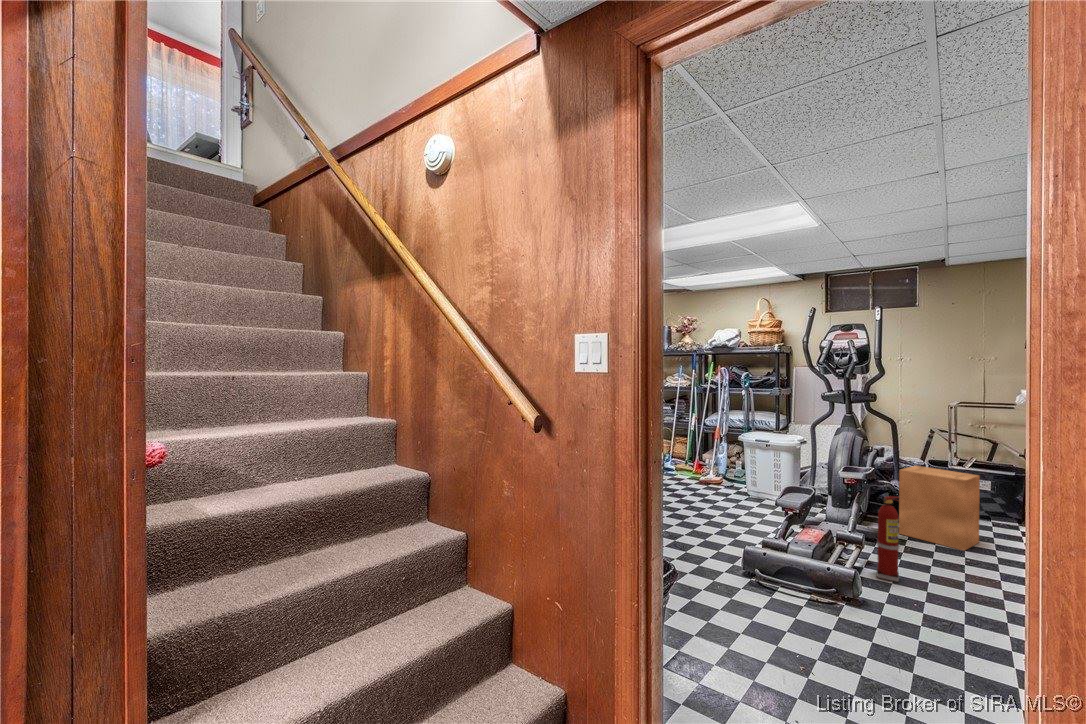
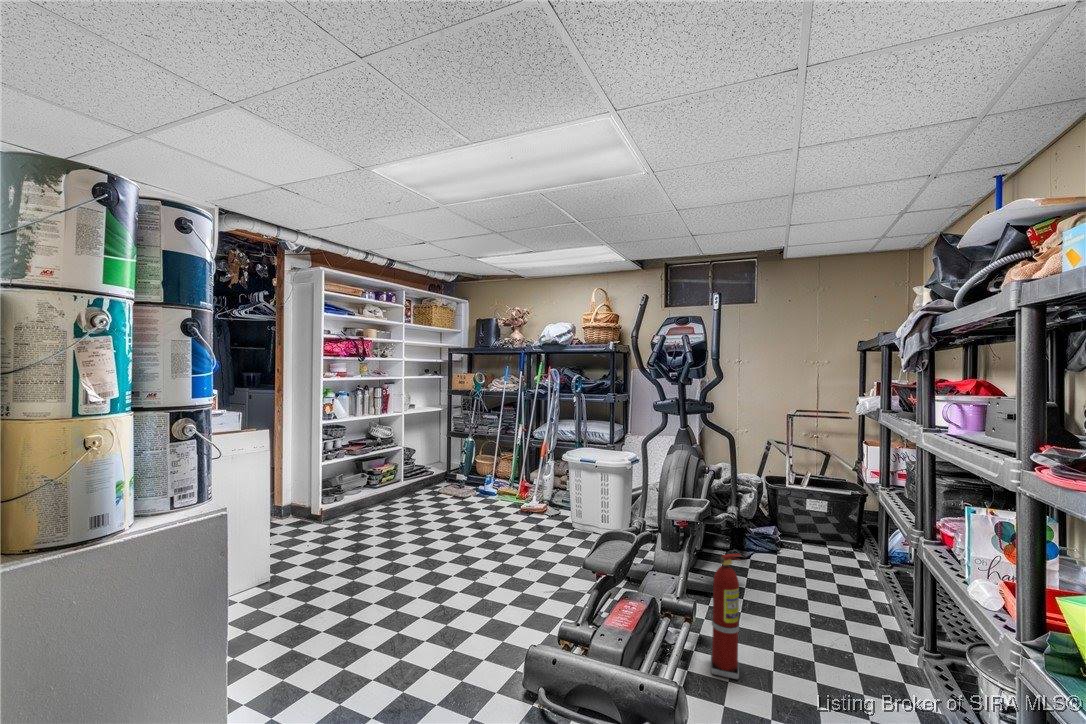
cardboard box: present [899,466,980,551] -> none [737,489,822,601]

